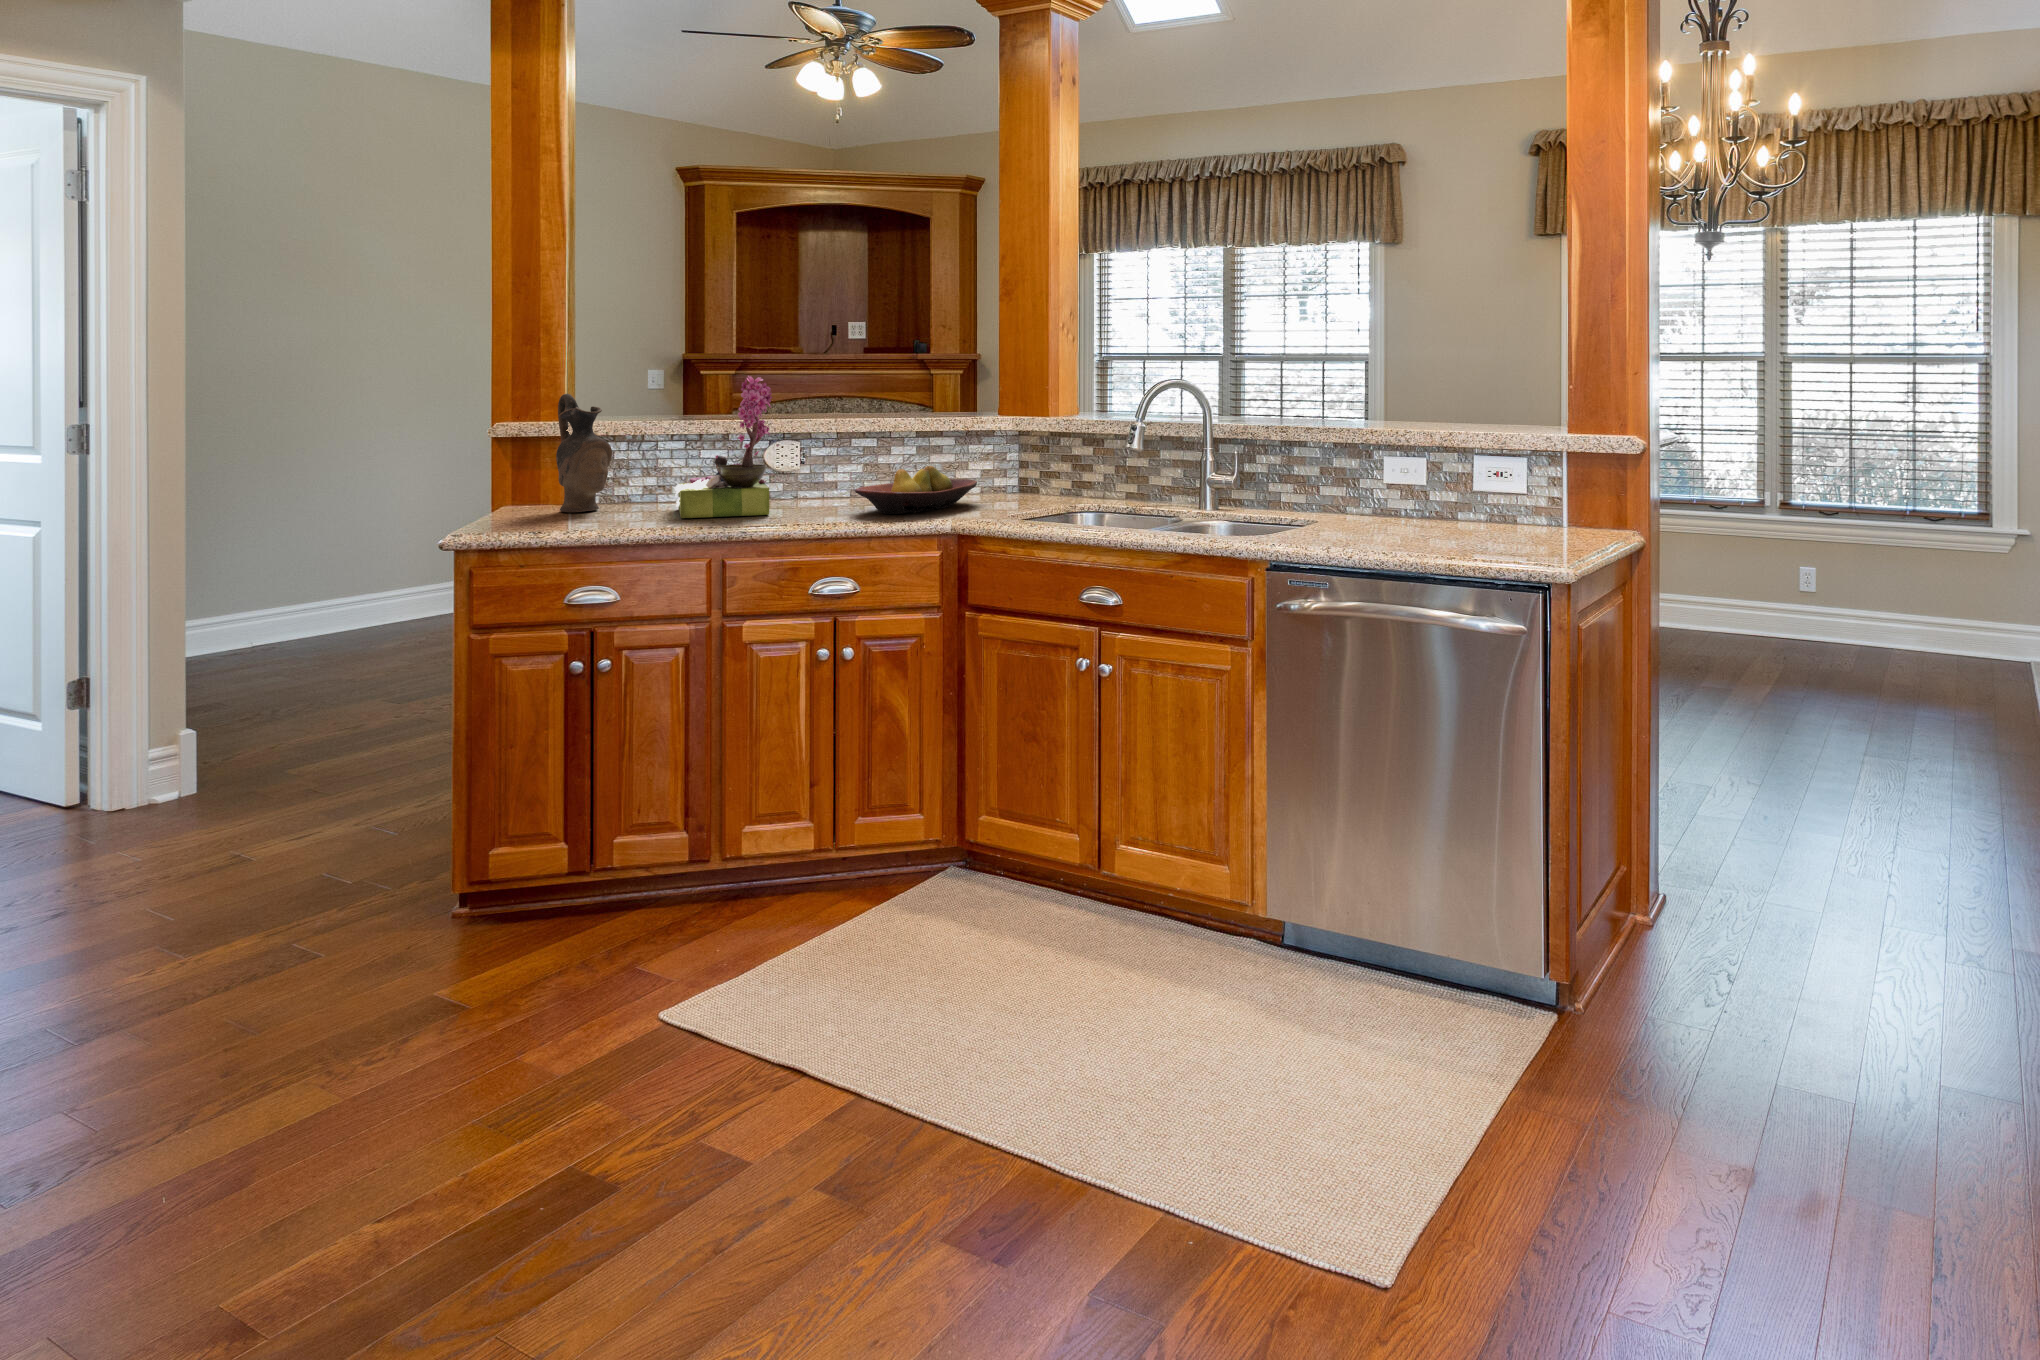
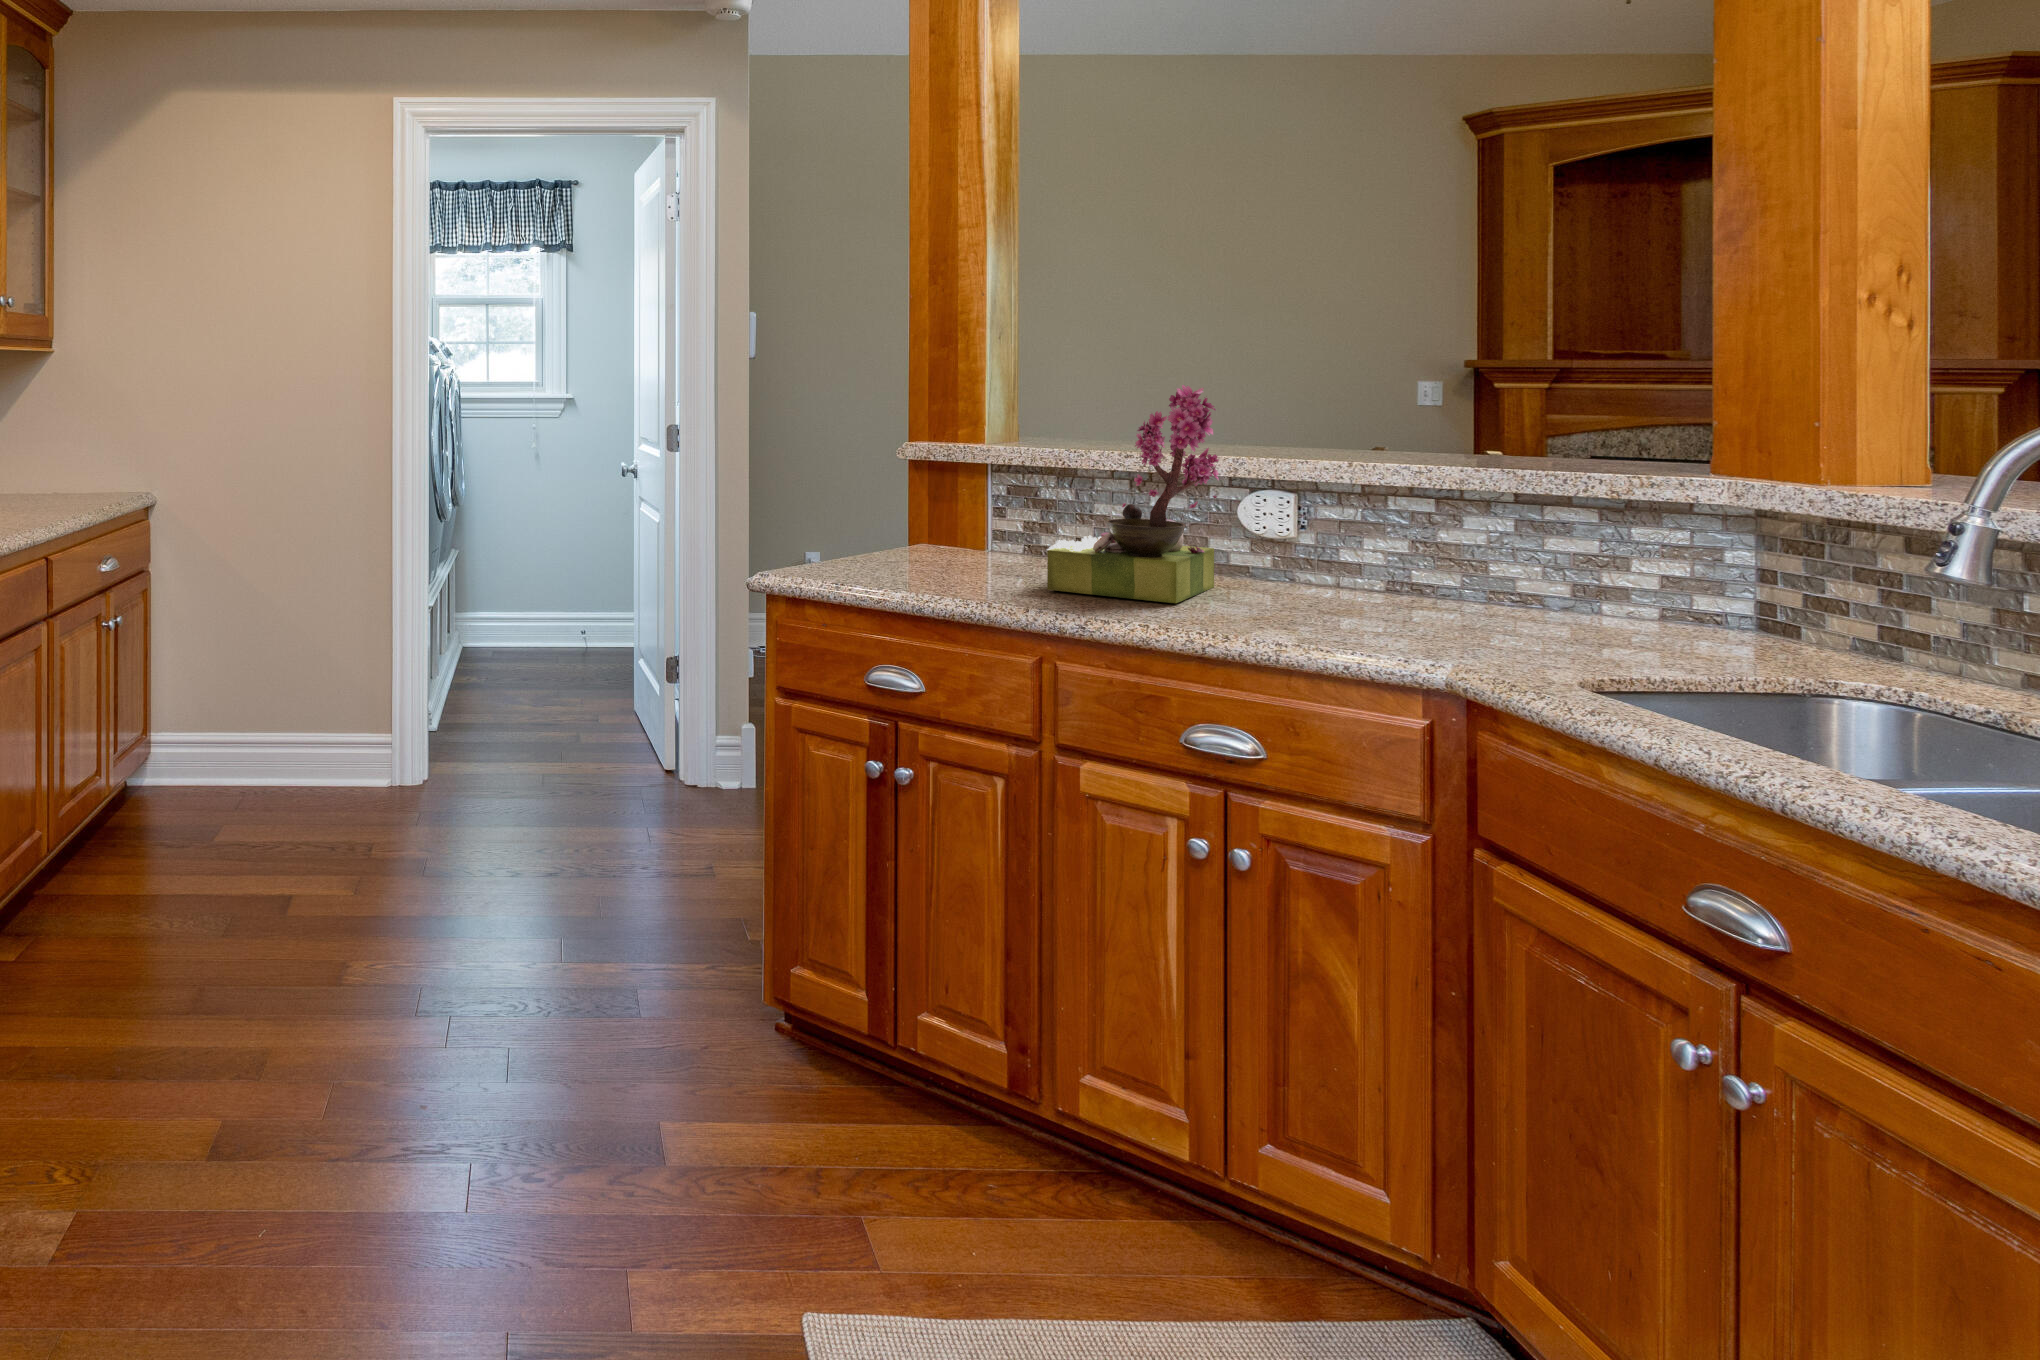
ceramic pitcher: present [556,394,612,512] -> none [948,403,1016,561]
fruit bowl: present [855,466,977,514] -> none [1307,557,1598,640]

